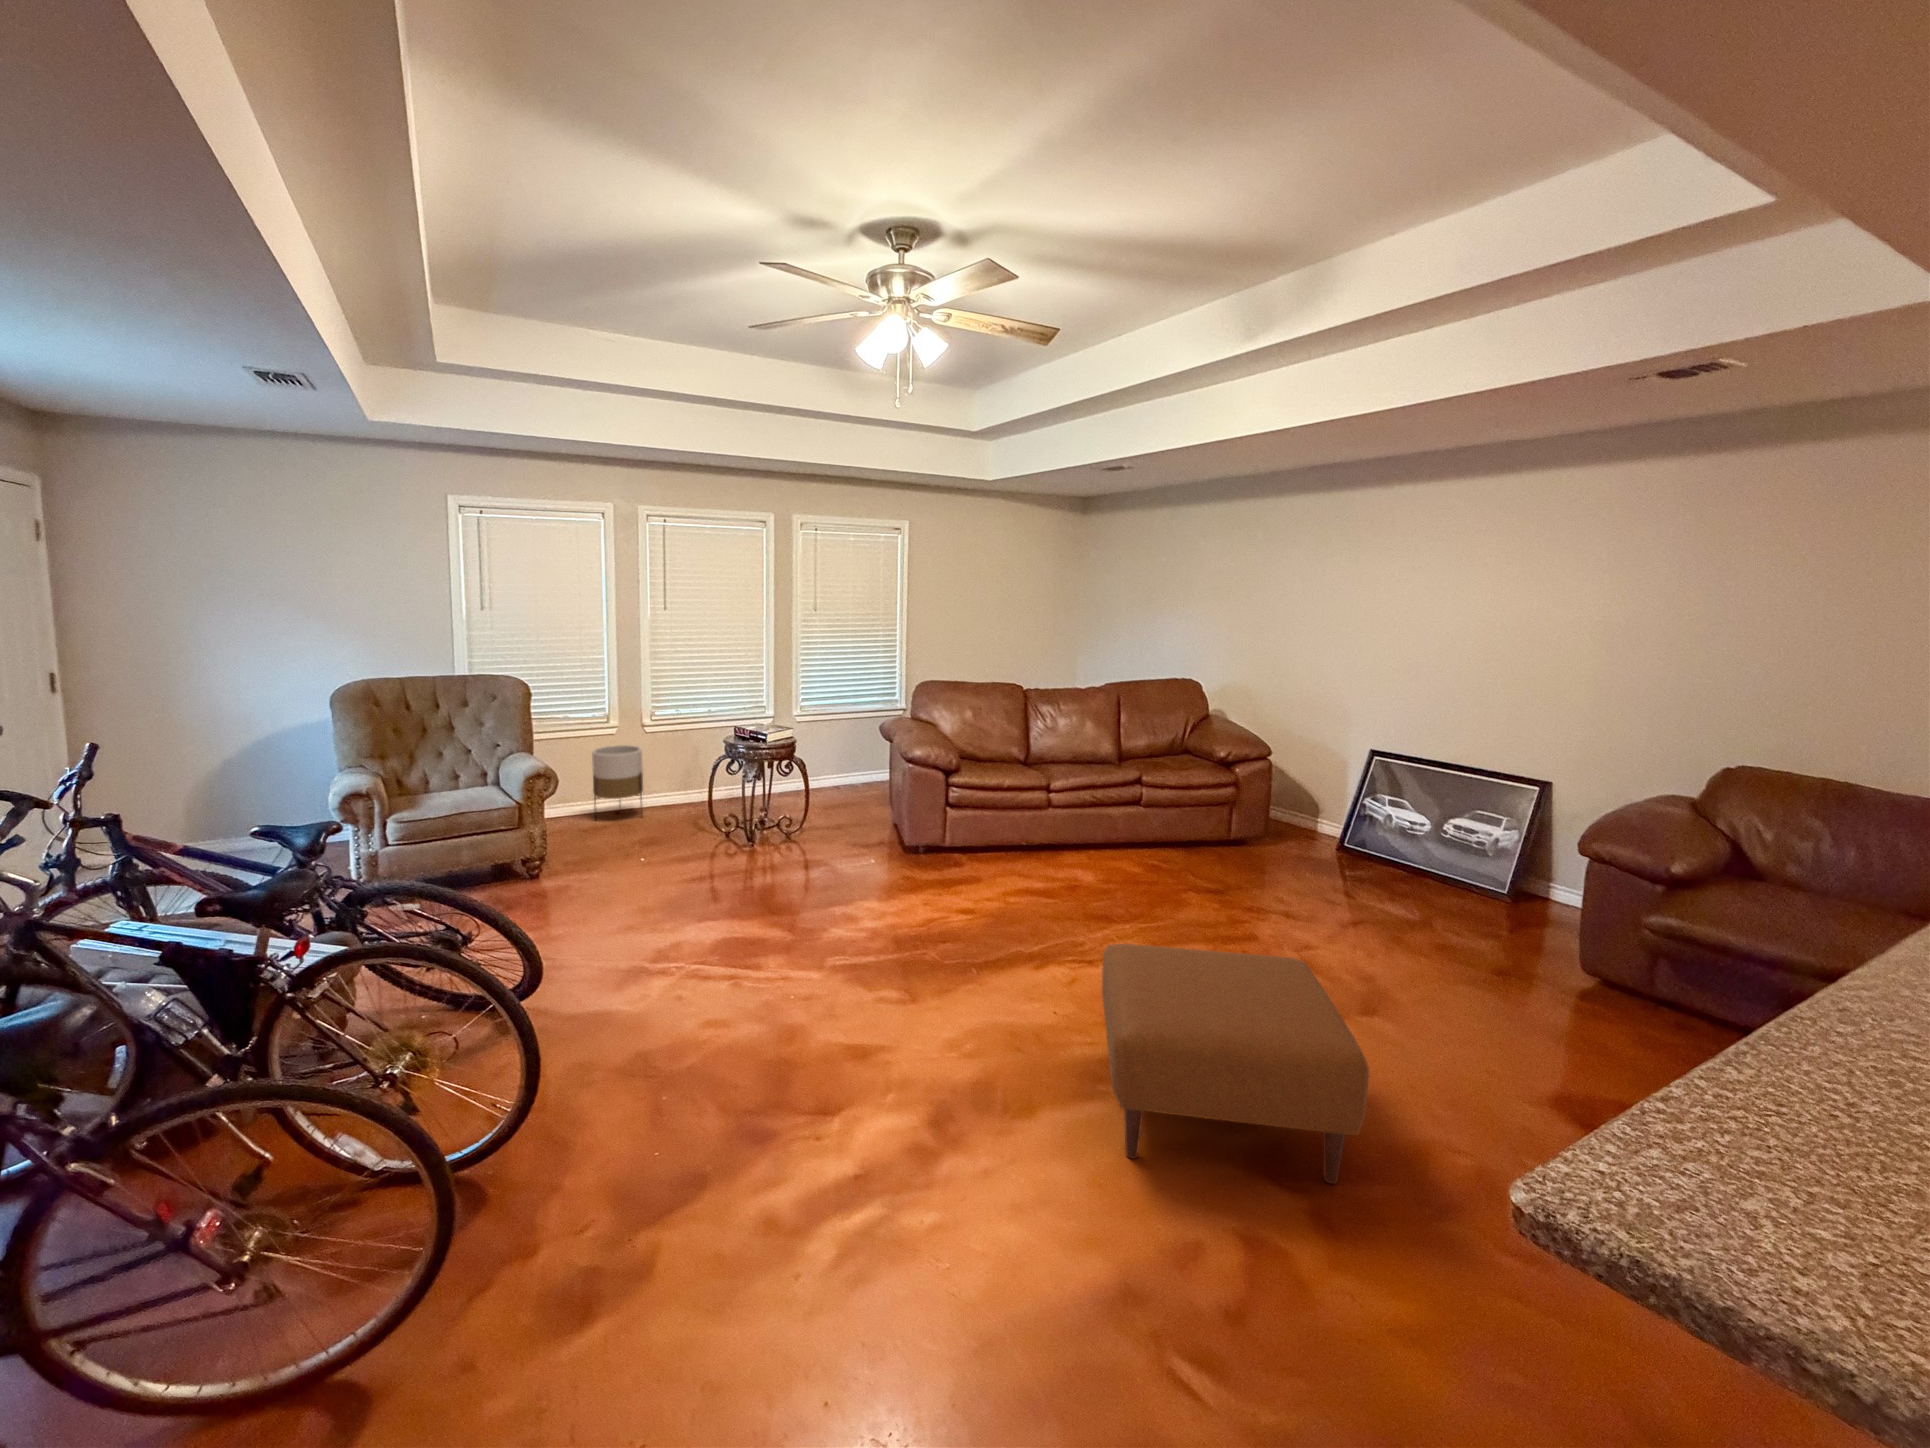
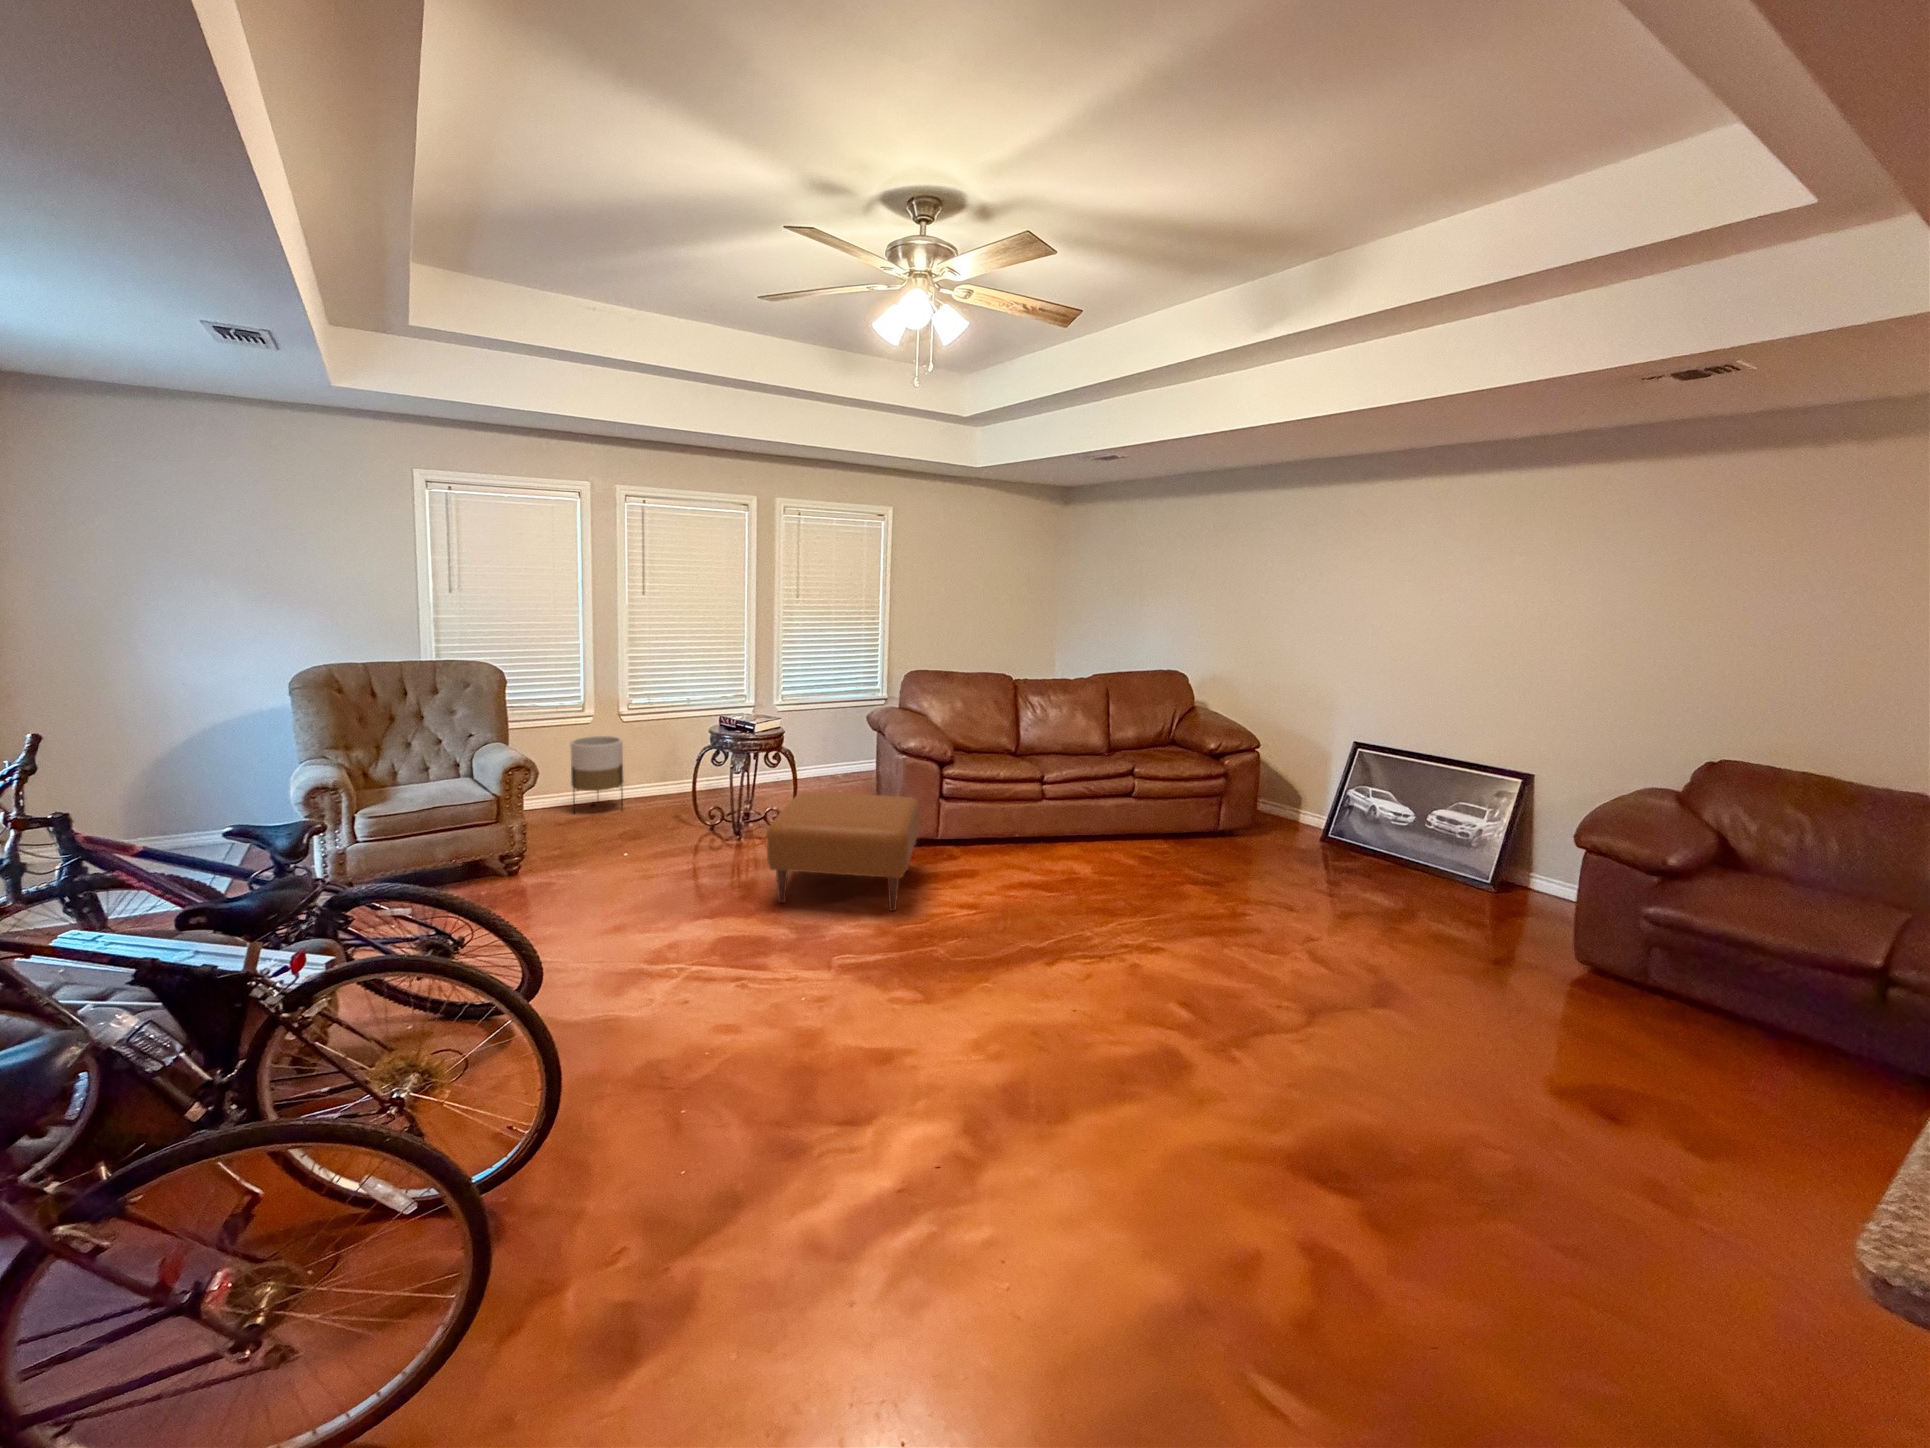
ottoman: present [1102,944,1369,1184] -> present [767,792,920,911]

